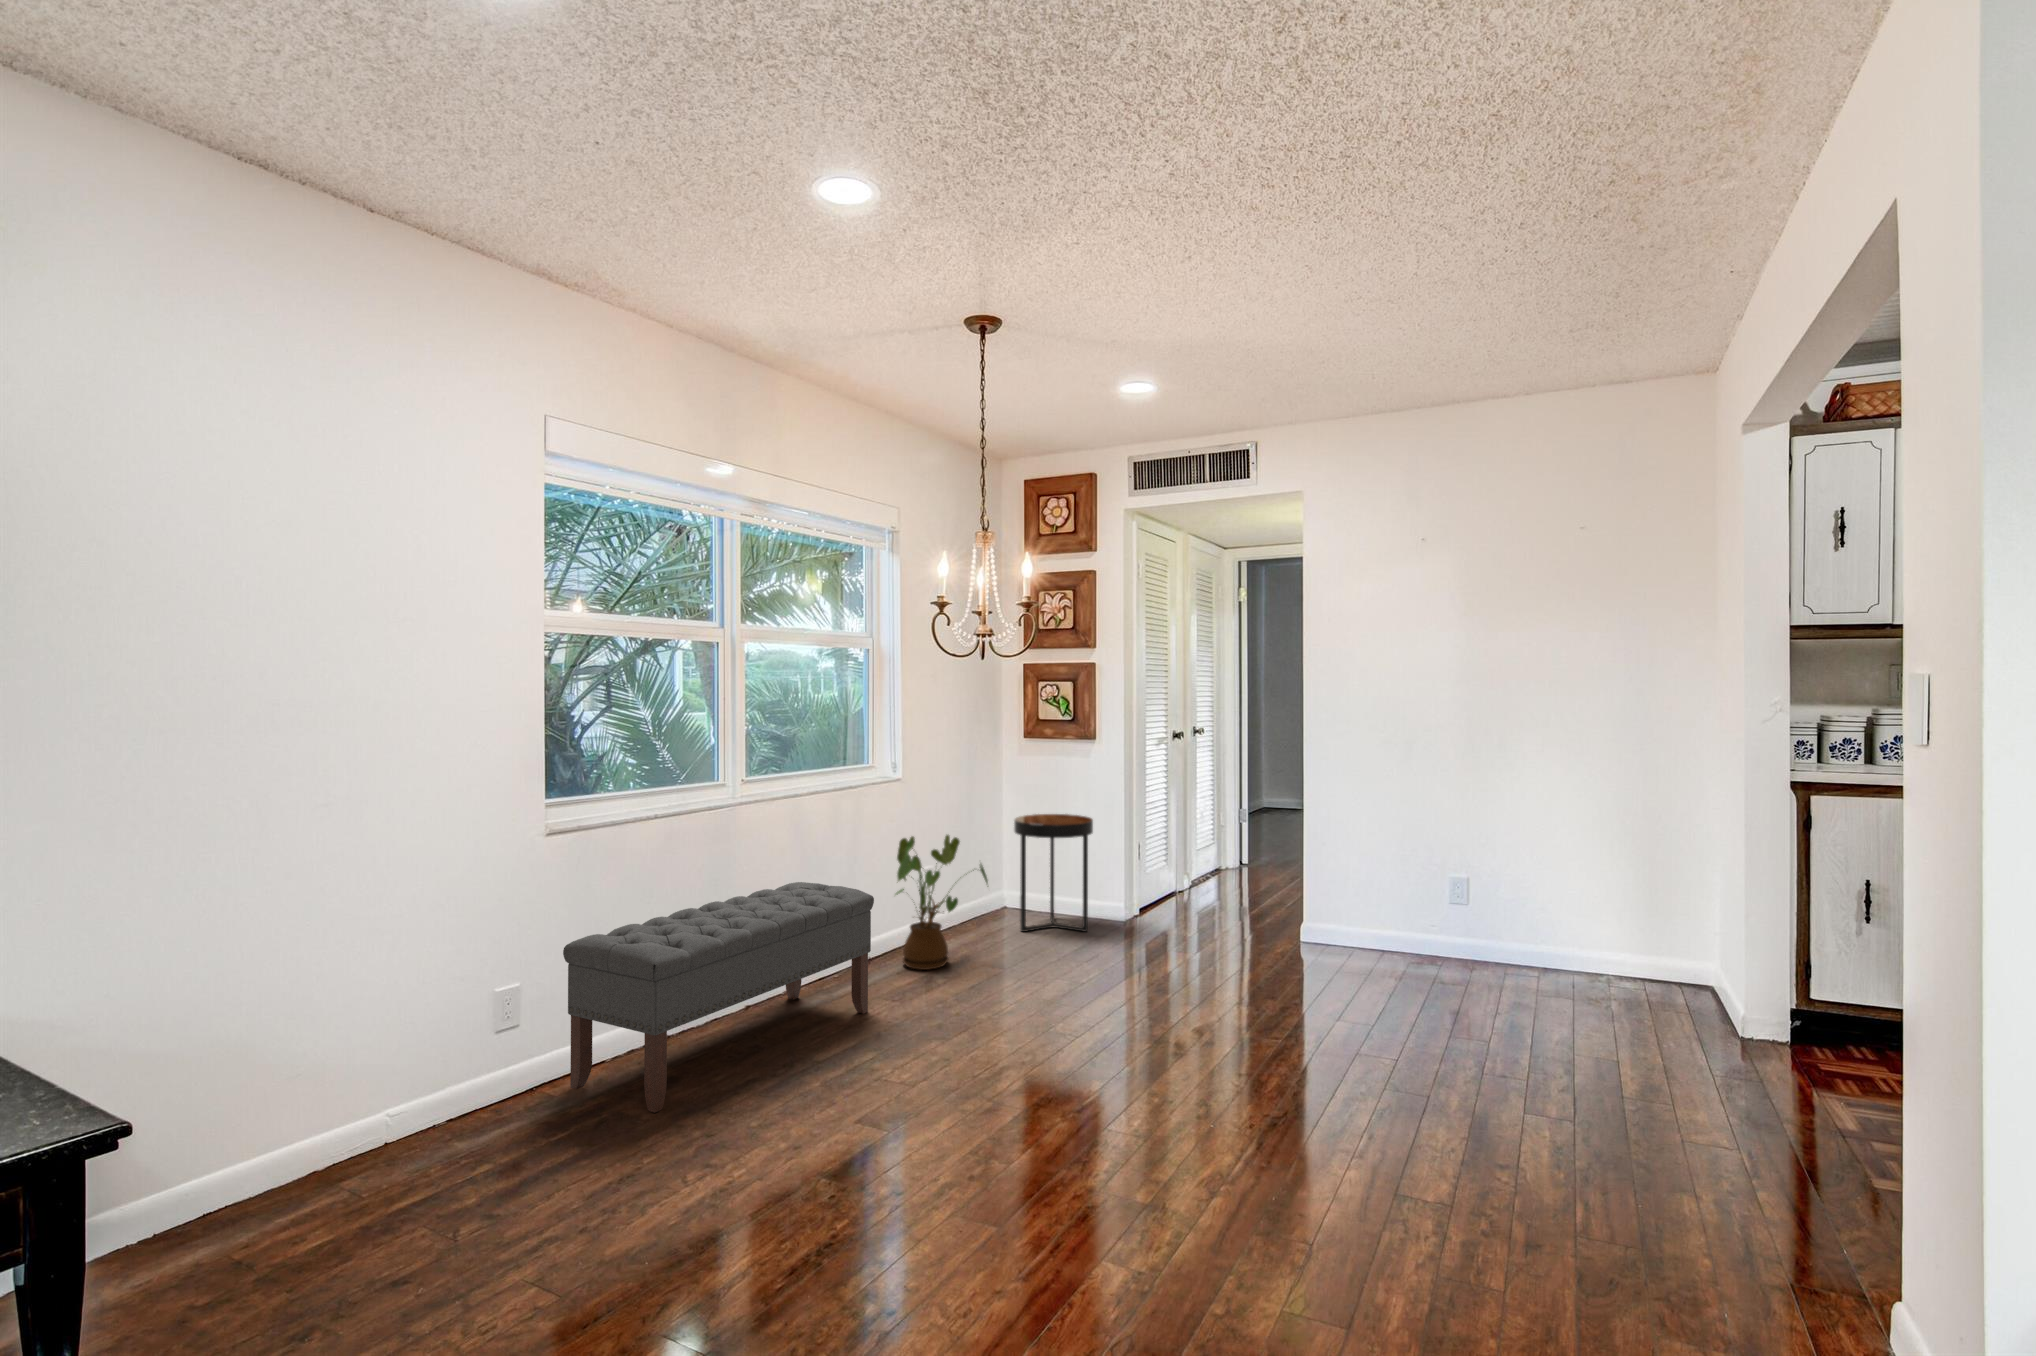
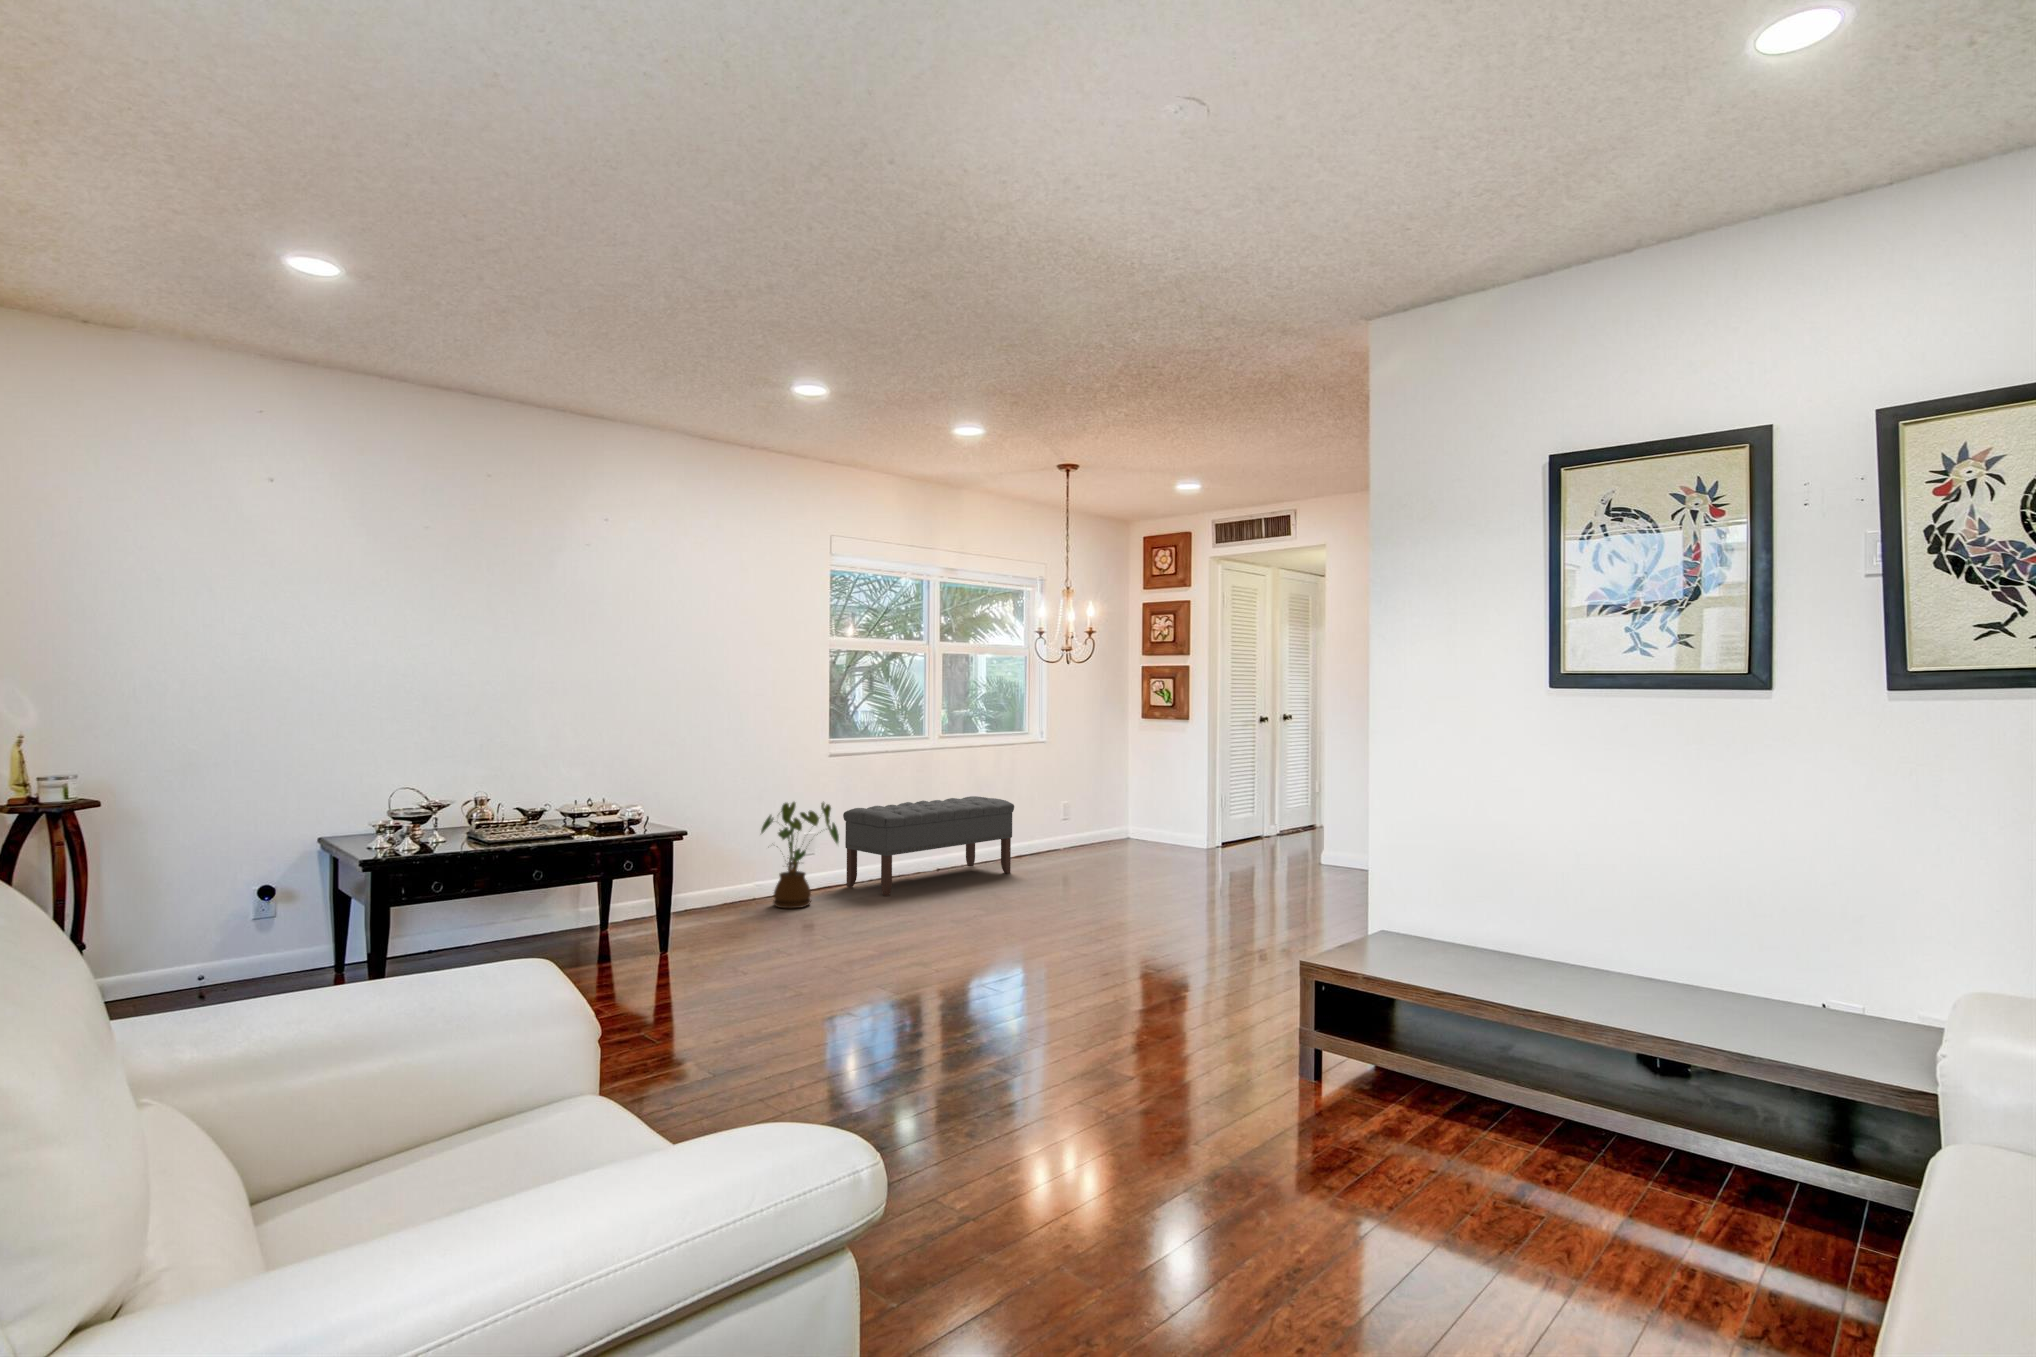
side table: present [1014,814,1093,932] -> none [1128,771,1182,850]
house plant: present [896,835,988,970] -> present [761,802,839,909]

